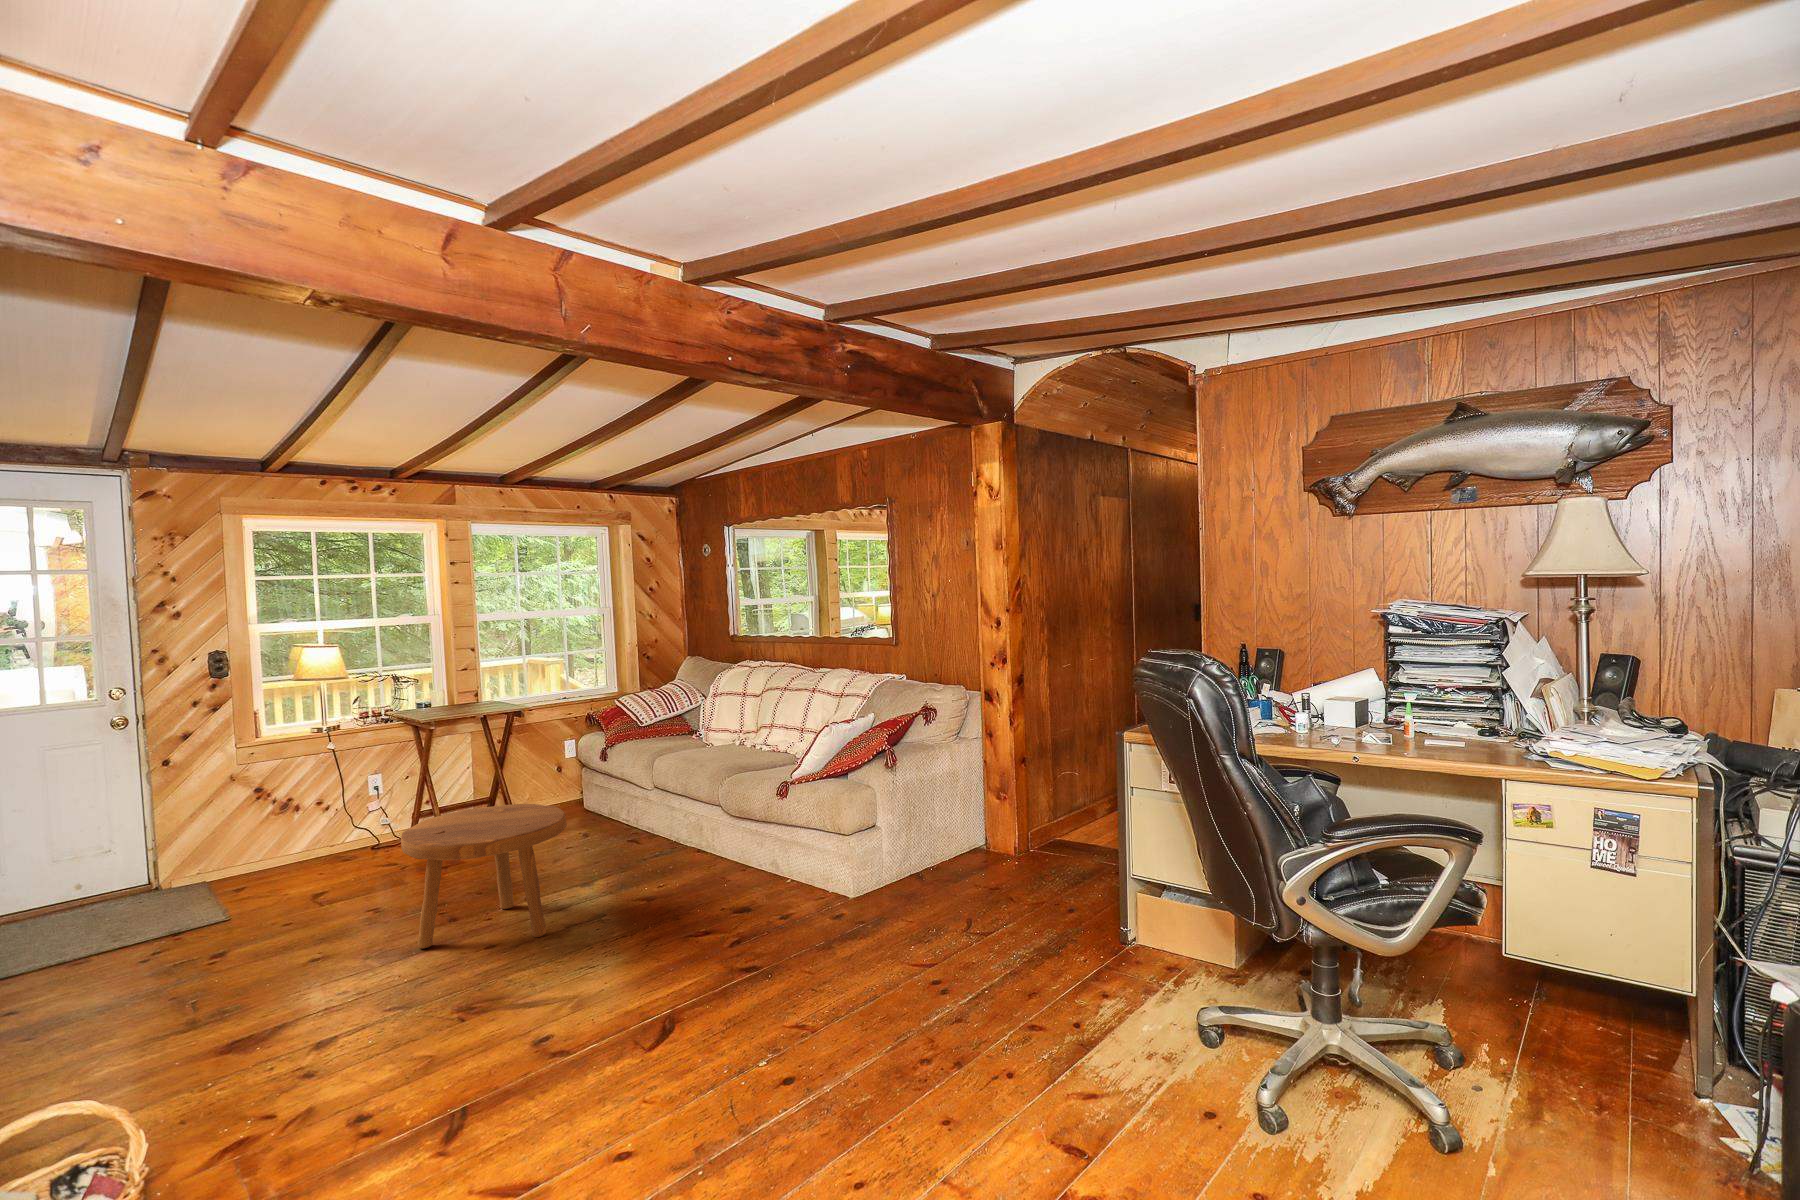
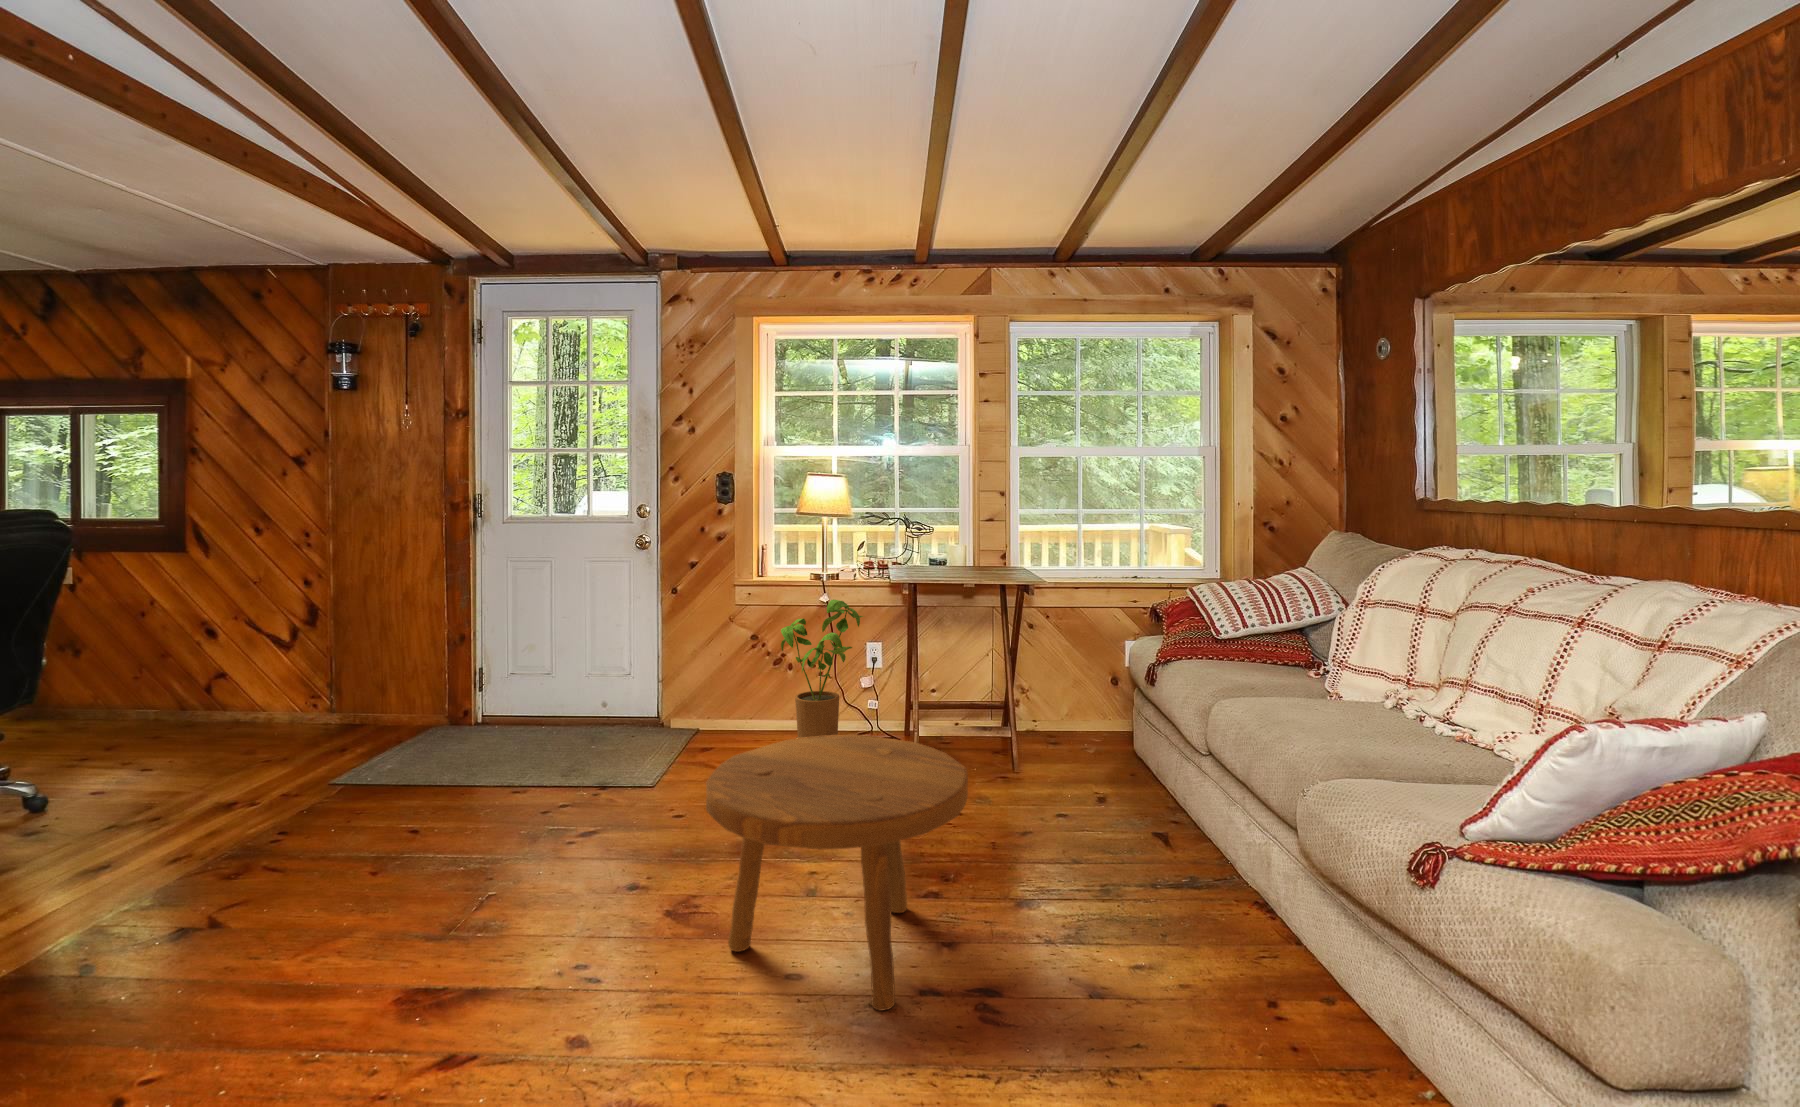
house plant: none [294,743,371,866] -> present [781,599,863,739]

